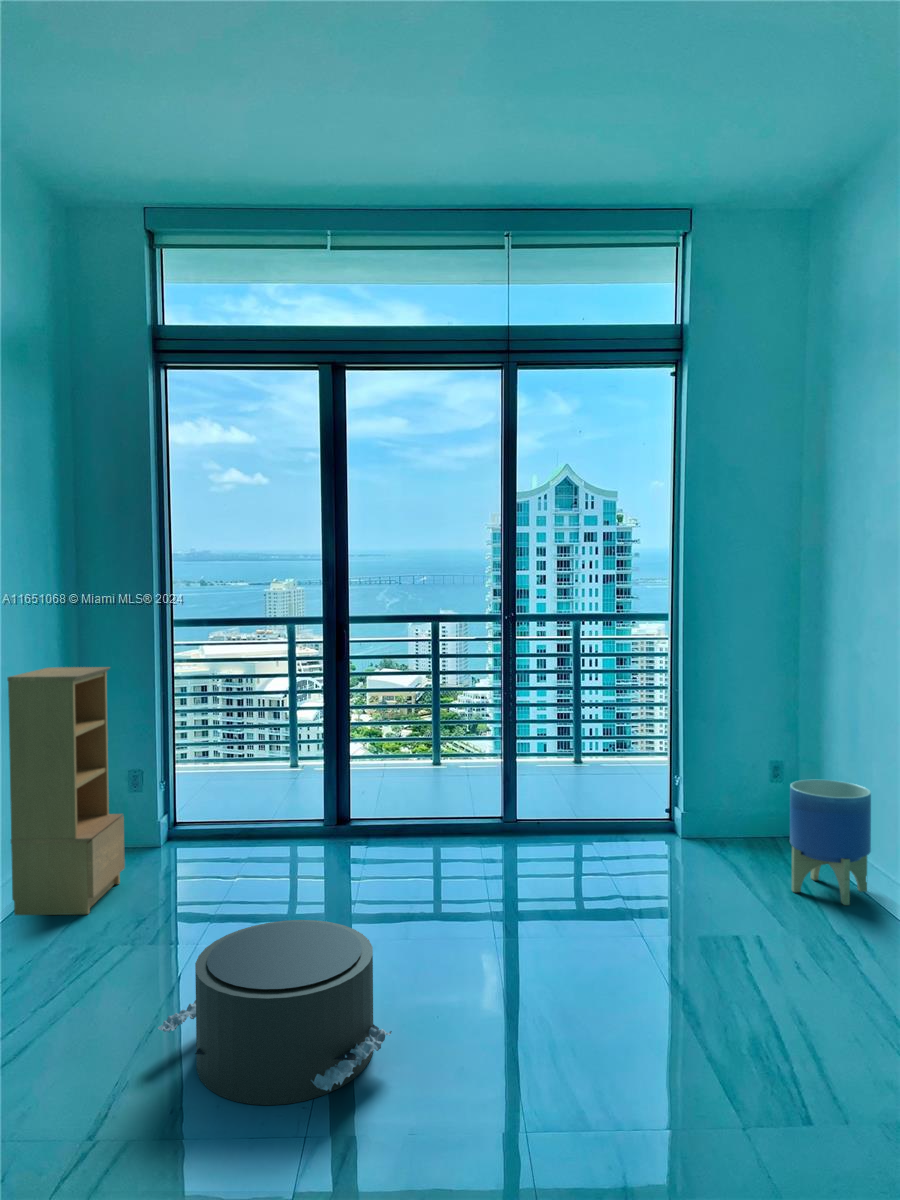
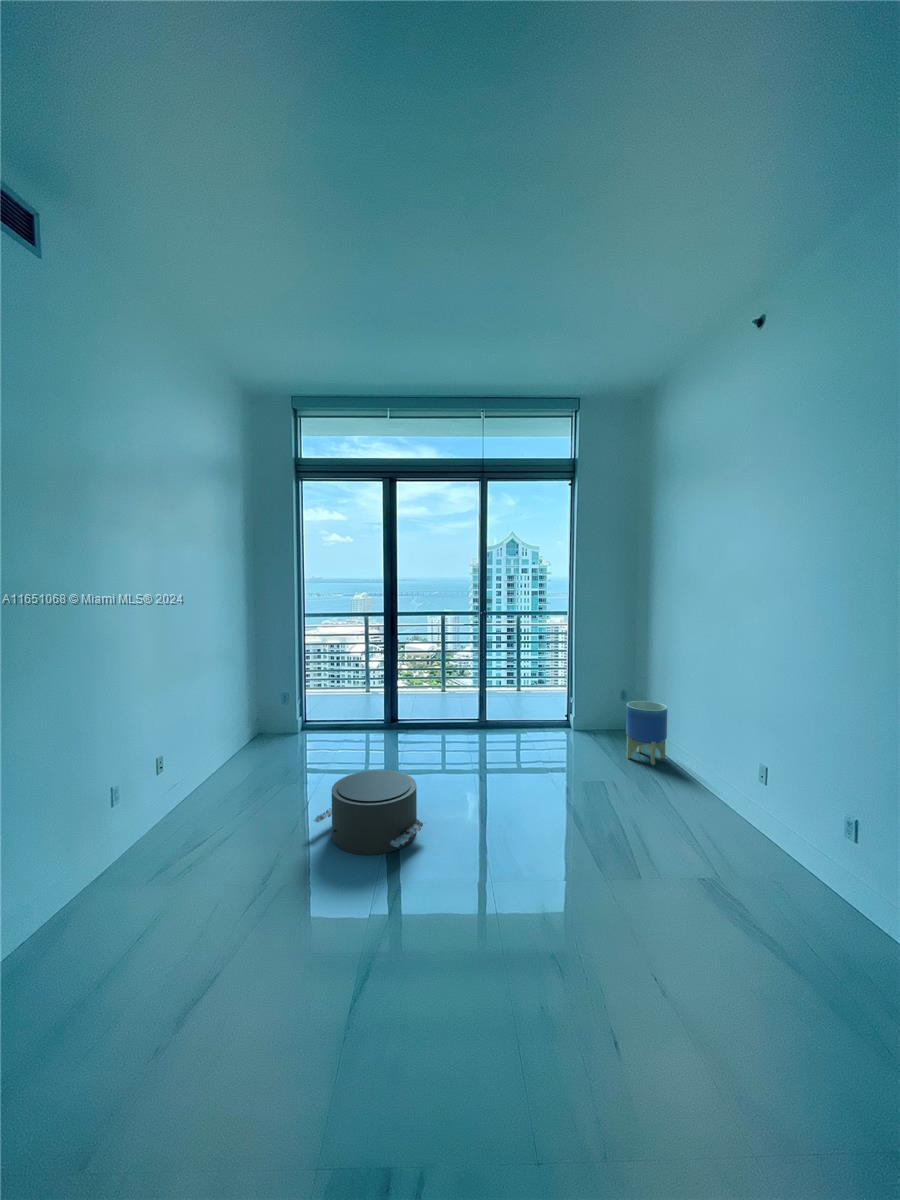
bookcase: present [7,667,125,915] -> none [224,641,282,769]

